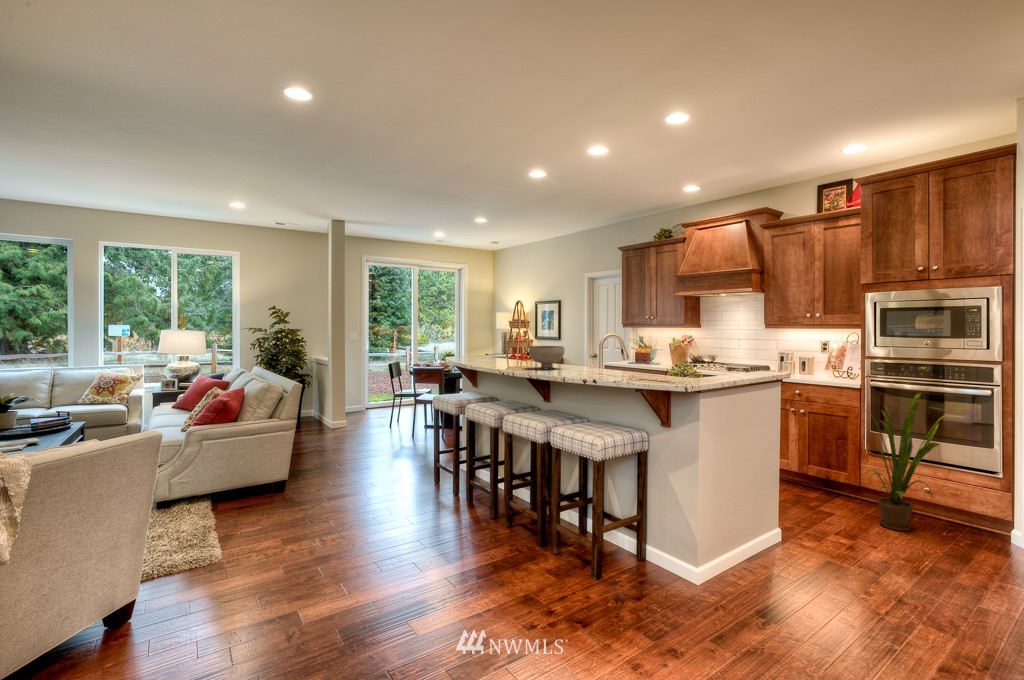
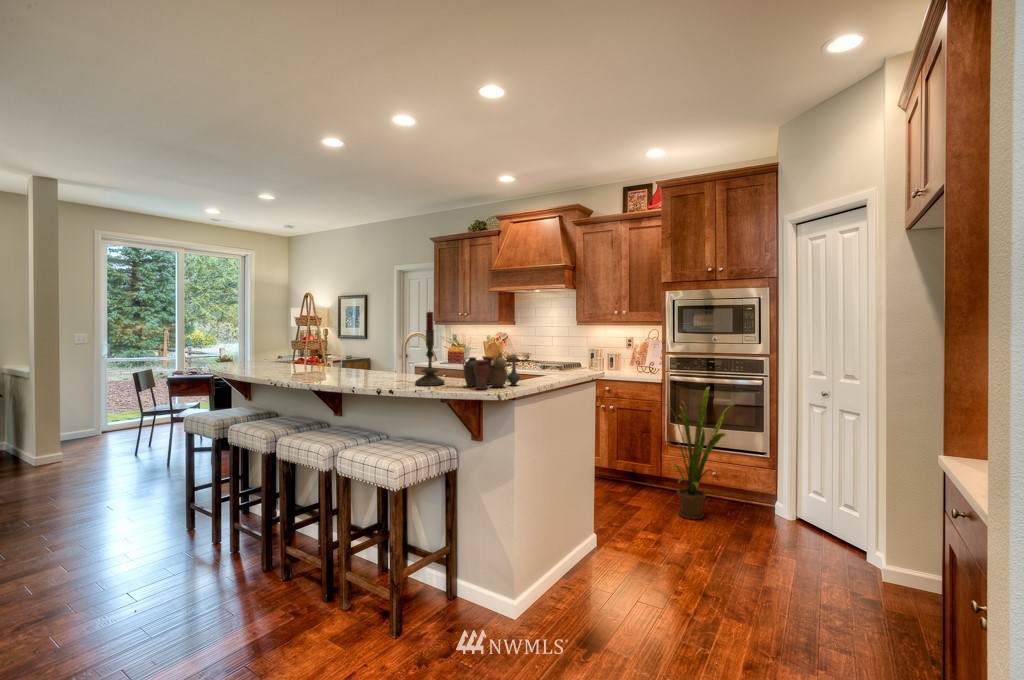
candle: none [612,315,637,378] -> present [415,312,445,386]
bowl: present [529,346,565,369] -> none [313,348,360,377]
vase: none [653,352,706,382] -> present [463,353,520,389]

